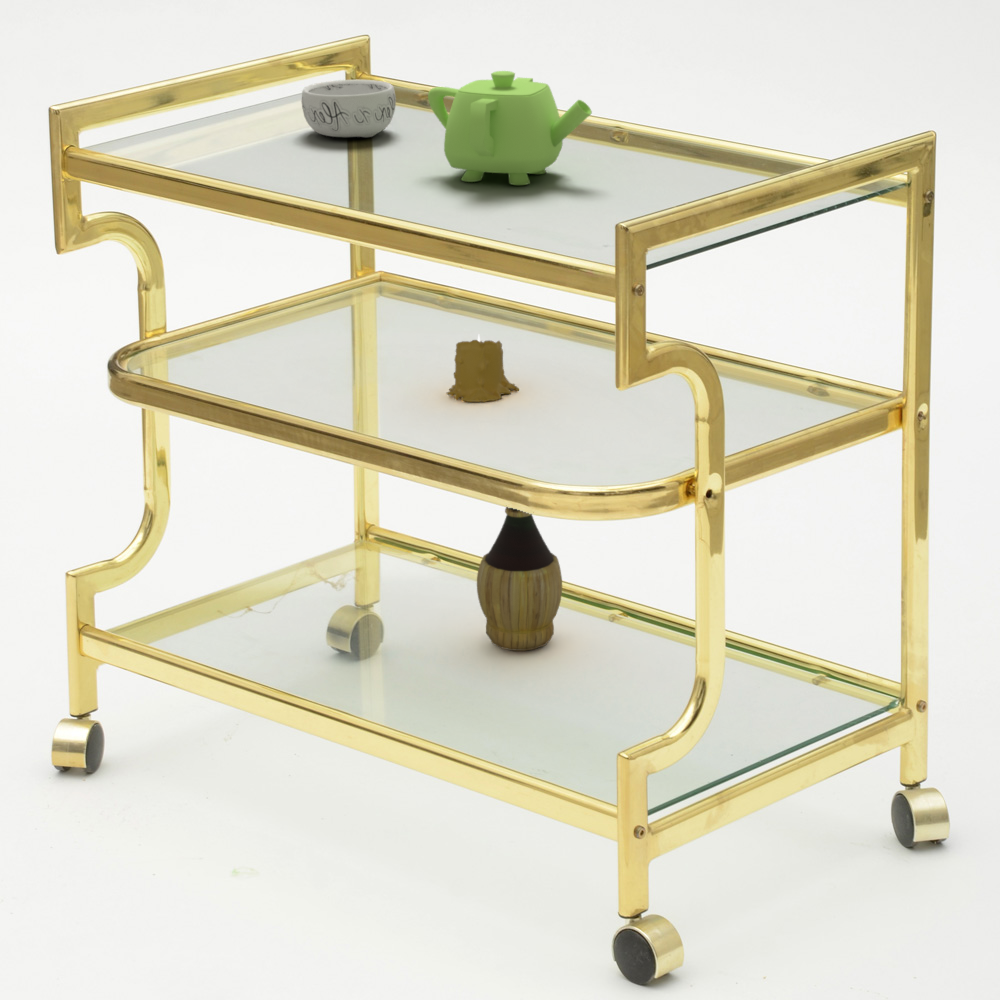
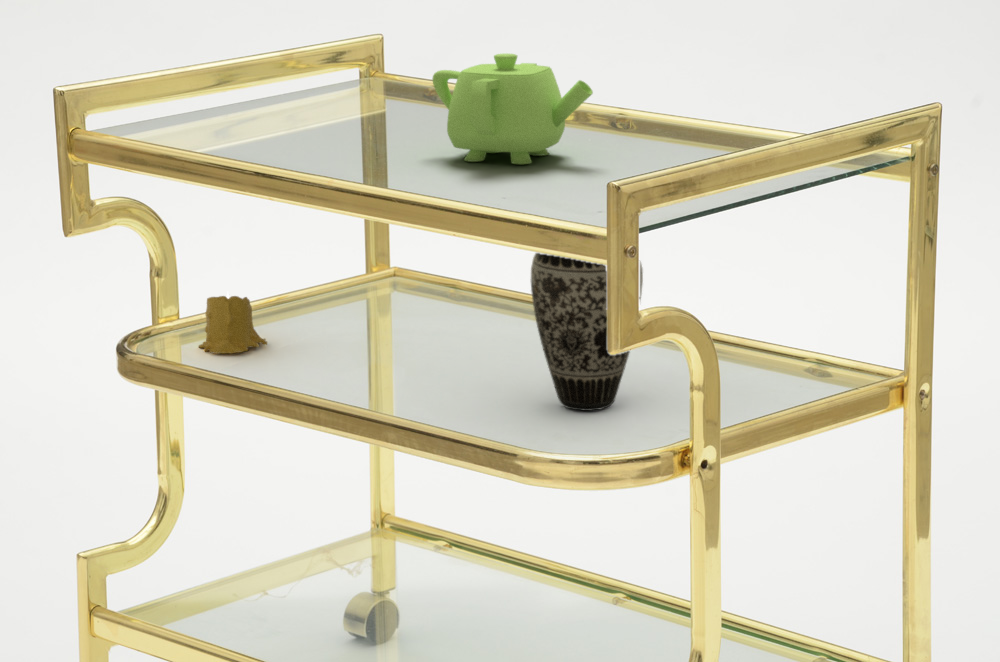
decorative bowl: present [302,80,396,137] -> none [314,73,406,126]
decorative vase: none [531,229,643,434] -> present [530,253,643,411]
candle: present [447,335,519,402] -> present [199,292,268,354]
wine bottle: present [477,507,562,651] -> none [484,426,568,635]

